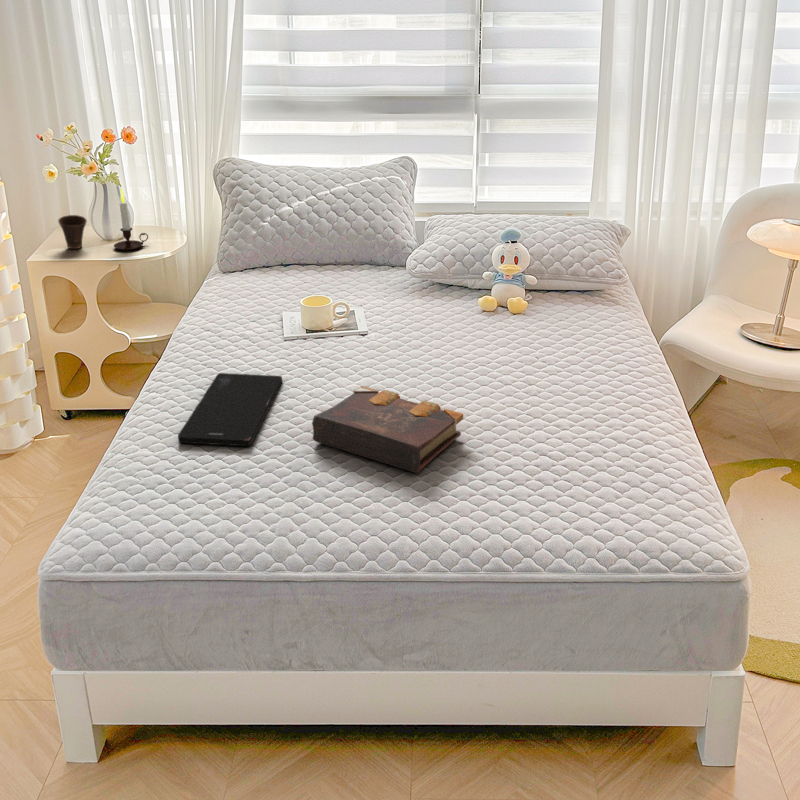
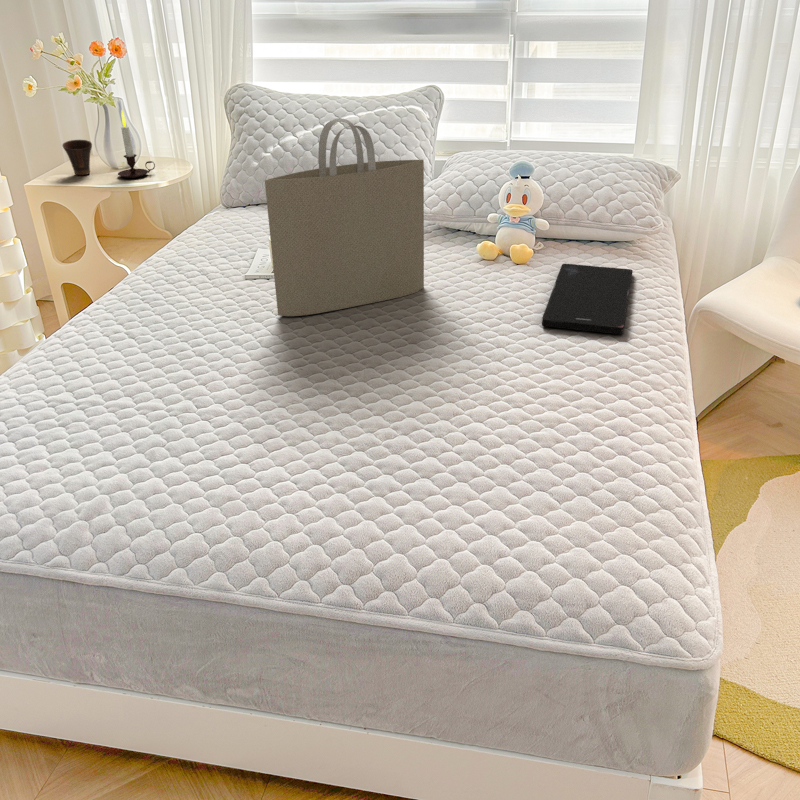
tote bag: none [335,207,450,371] -> present [265,118,424,316]
smartphone: present [178,373,282,446] -> present [542,264,633,334]
book: present [312,386,463,473] -> none [190,334,379,452]

